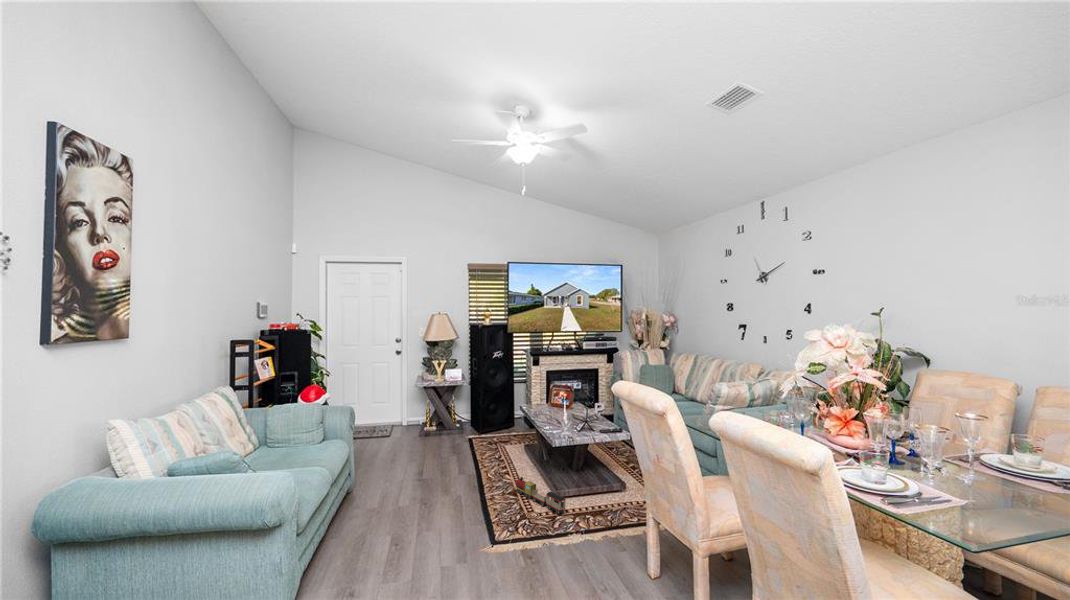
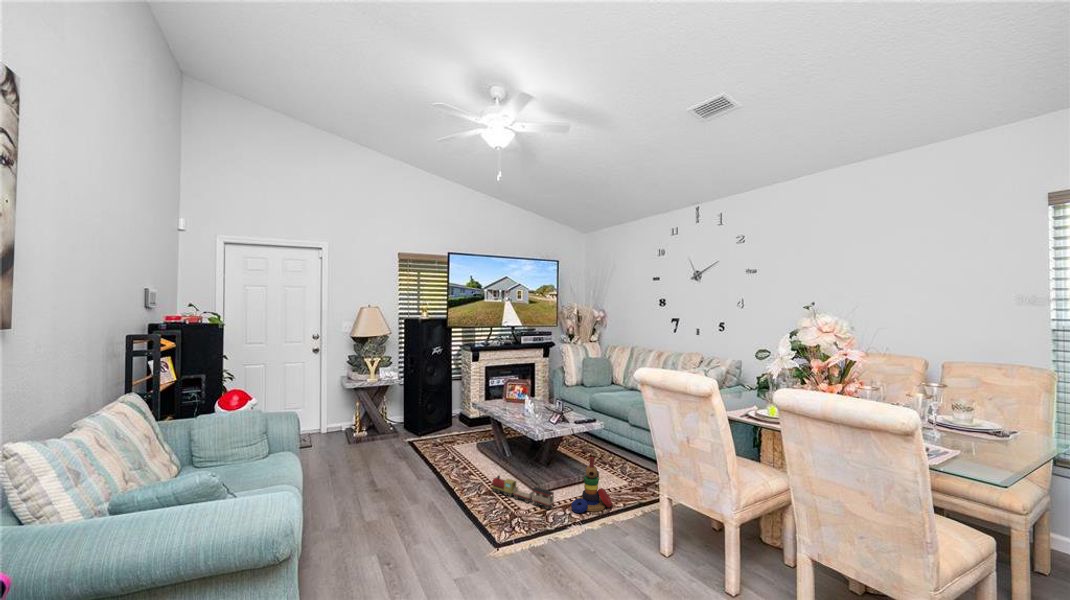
stacking toy: none [581,467,625,522] -> present [571,457,612,513]

